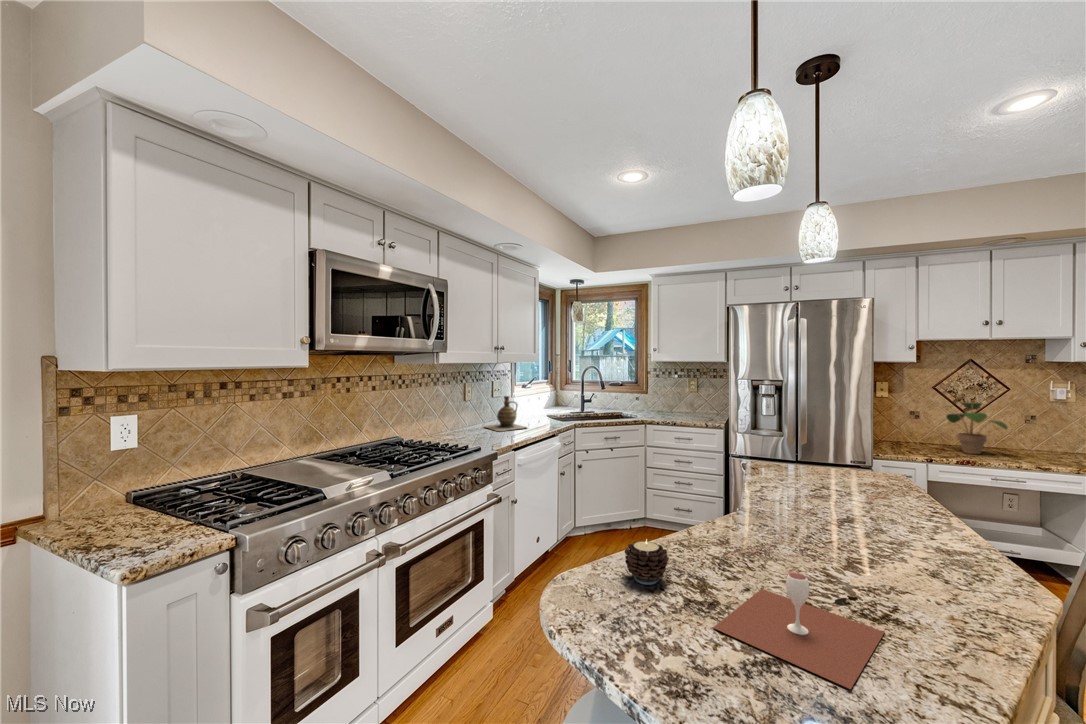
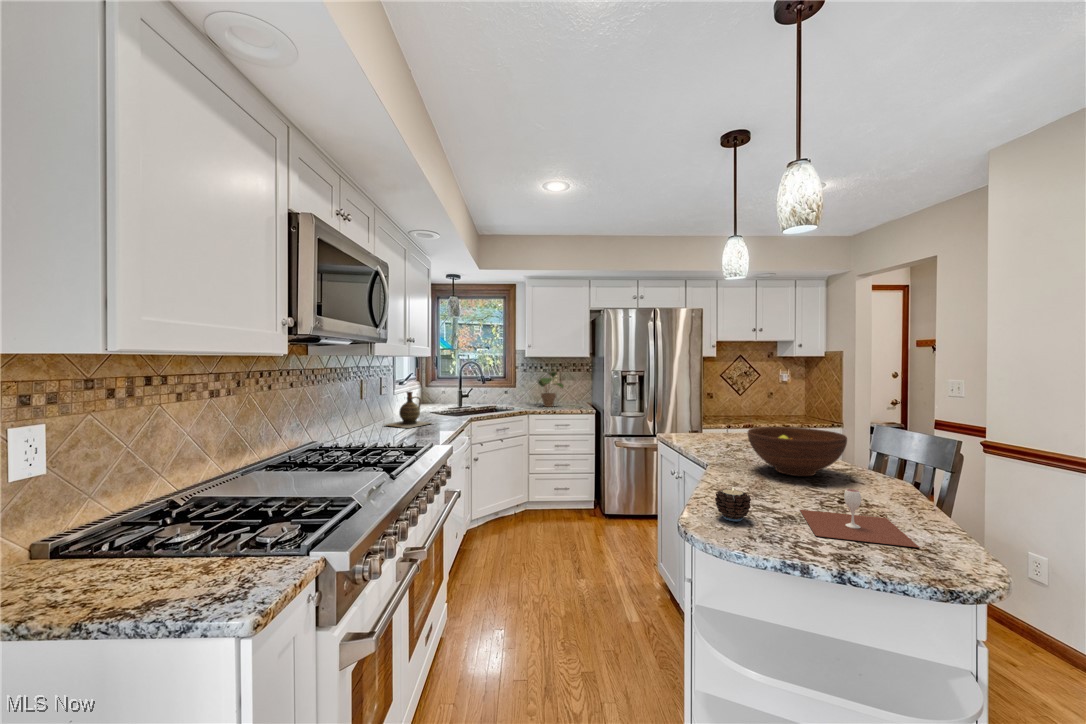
potted plant: present [946,402,1008,454] -> present [537,372,564,407]
fruit bowl: none [788,467,941,546] -> present [748,427,847,476]

